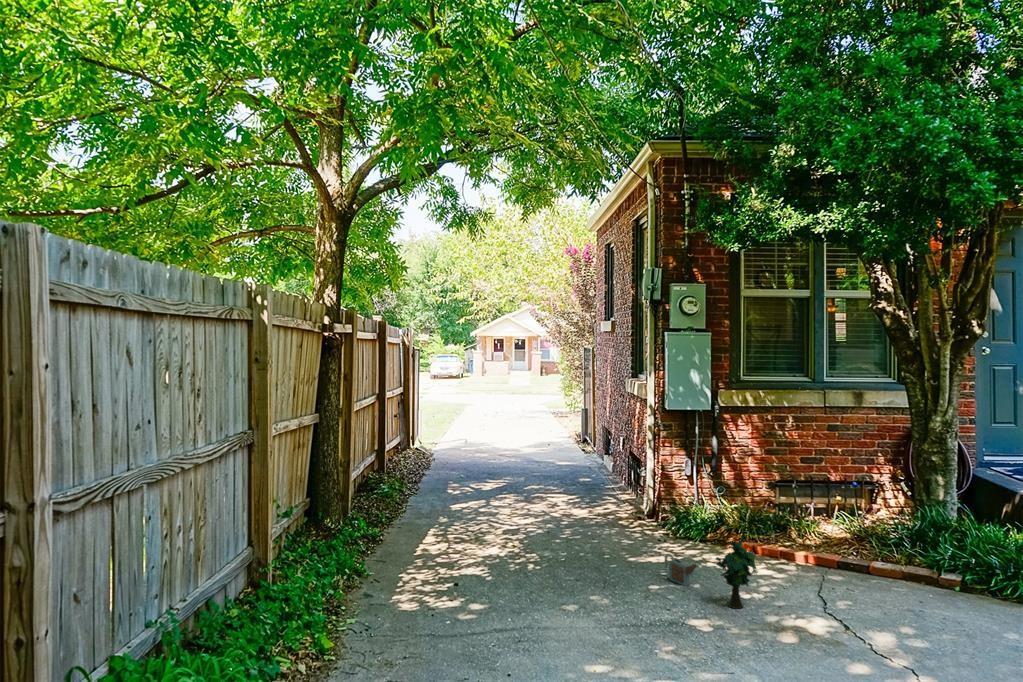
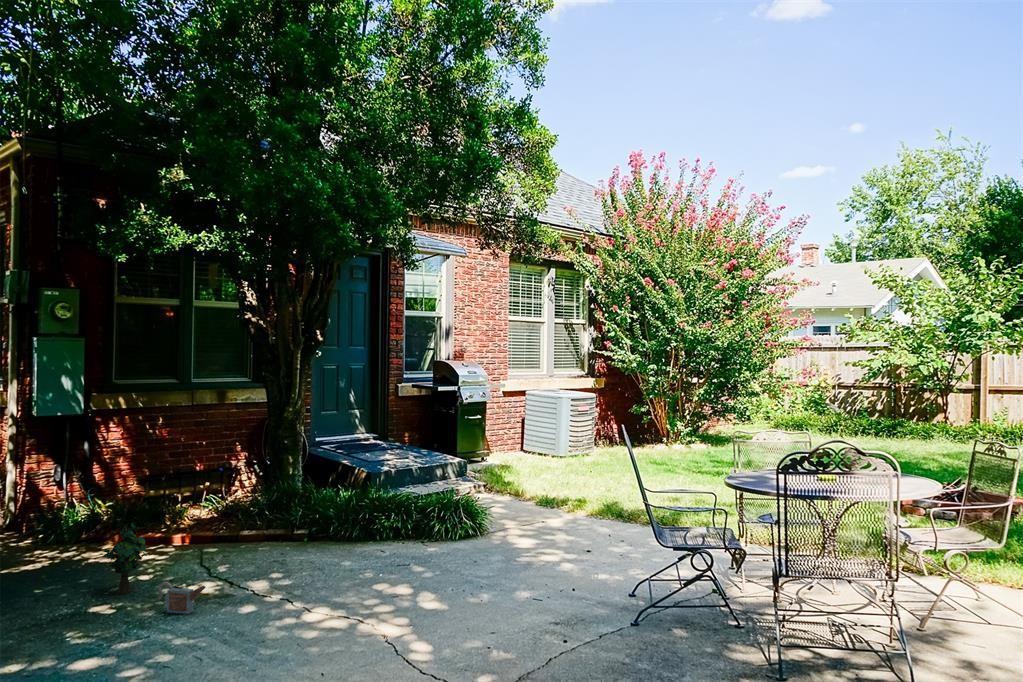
watering can: present [665,554,697,586] -> present [158,582,206,614]

